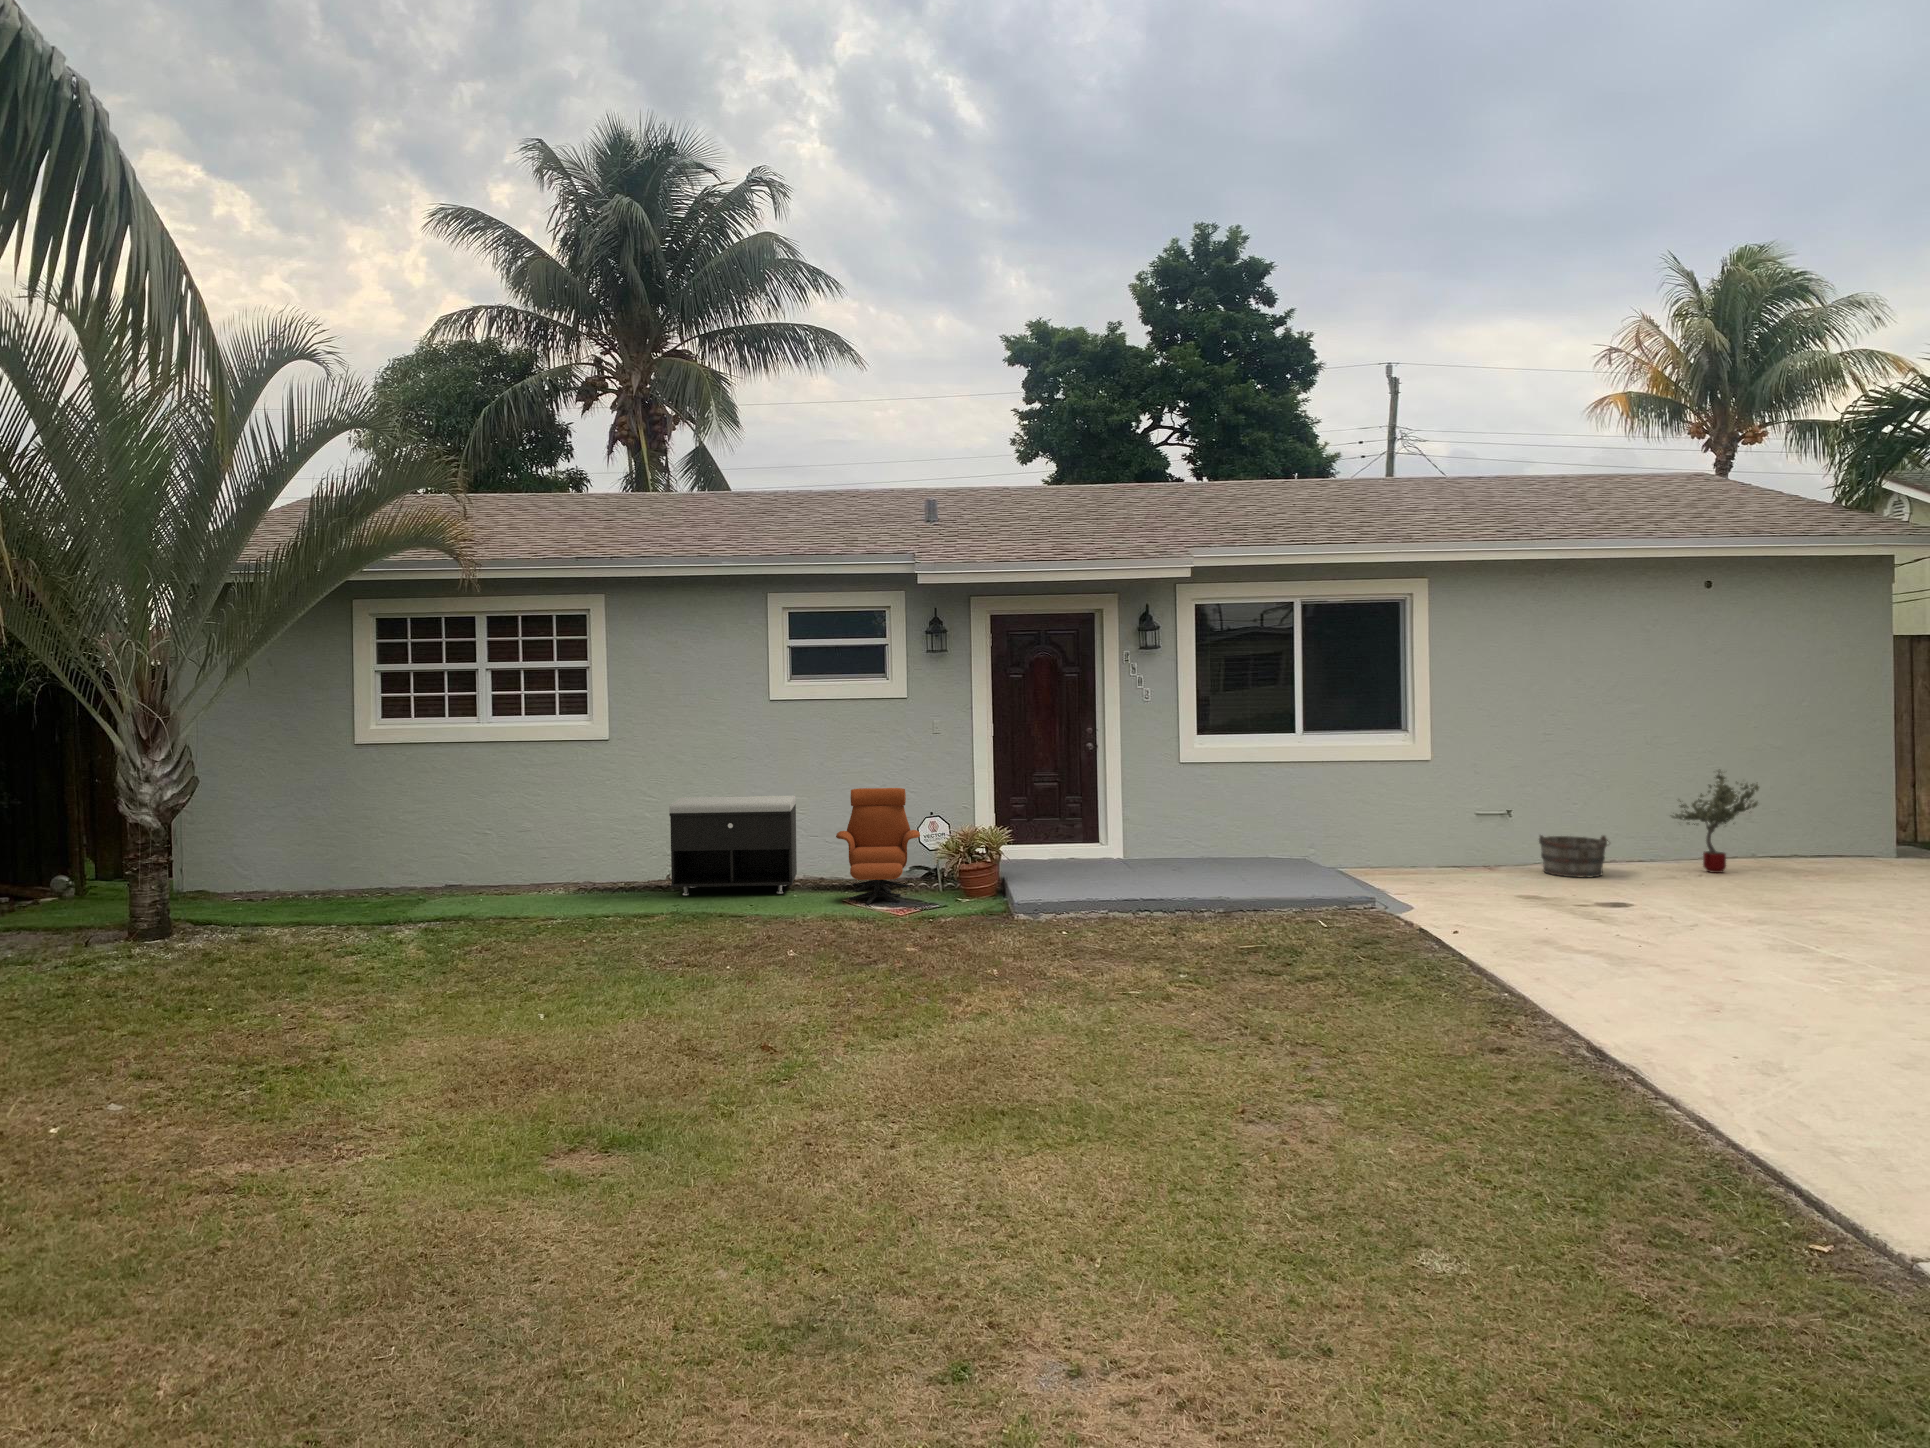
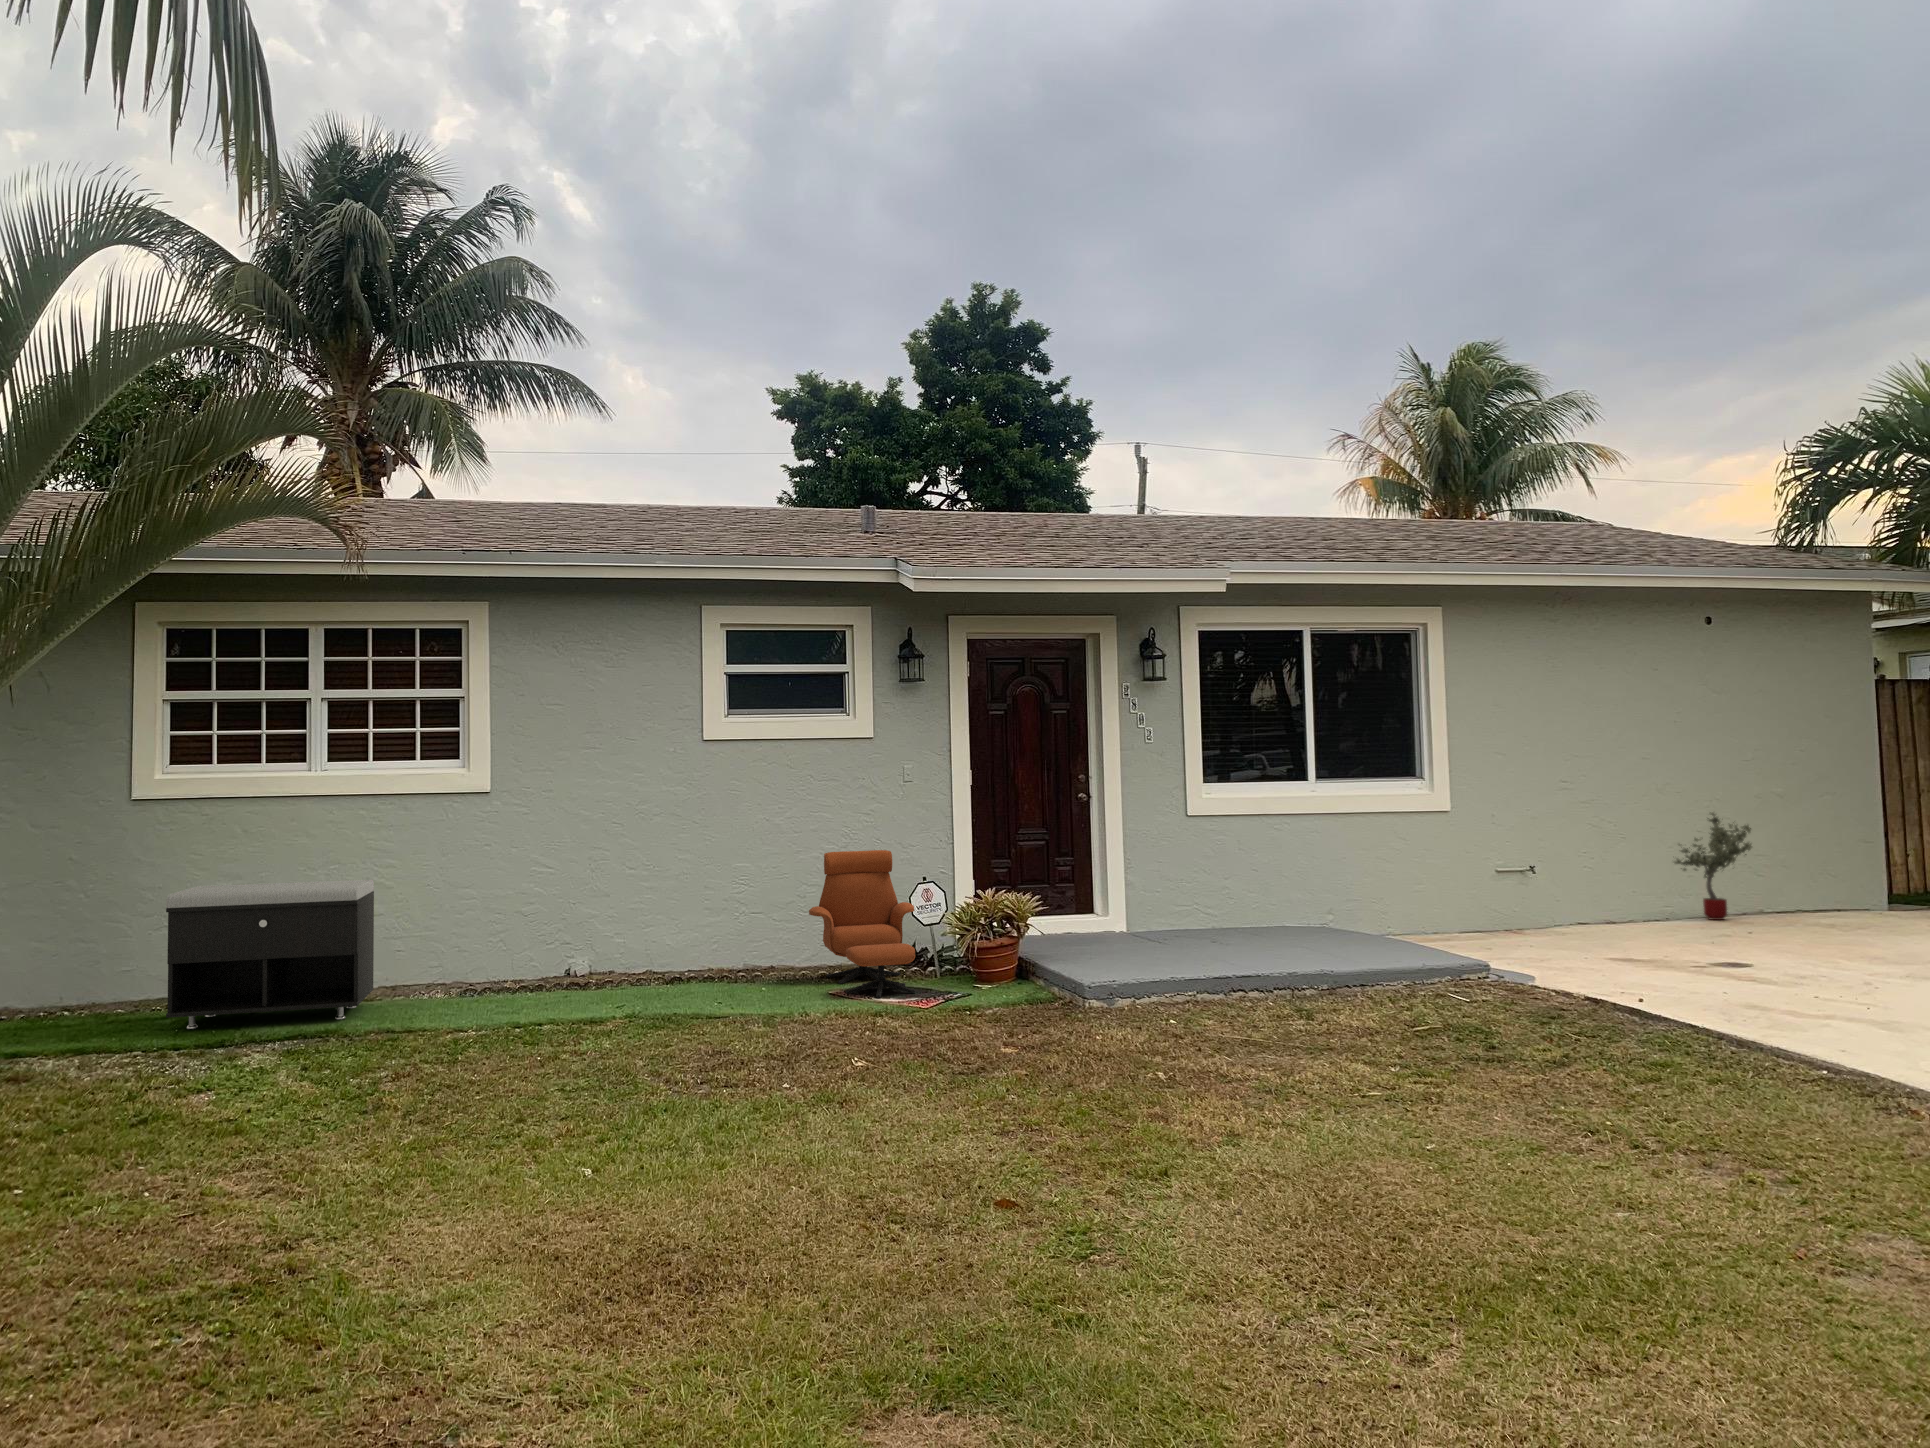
storage bench: present [669,796,797,895] -> present [166,879,374,1029]
bucket: present [1539,835,1608,878] -> none [1553,884,1633,930]

